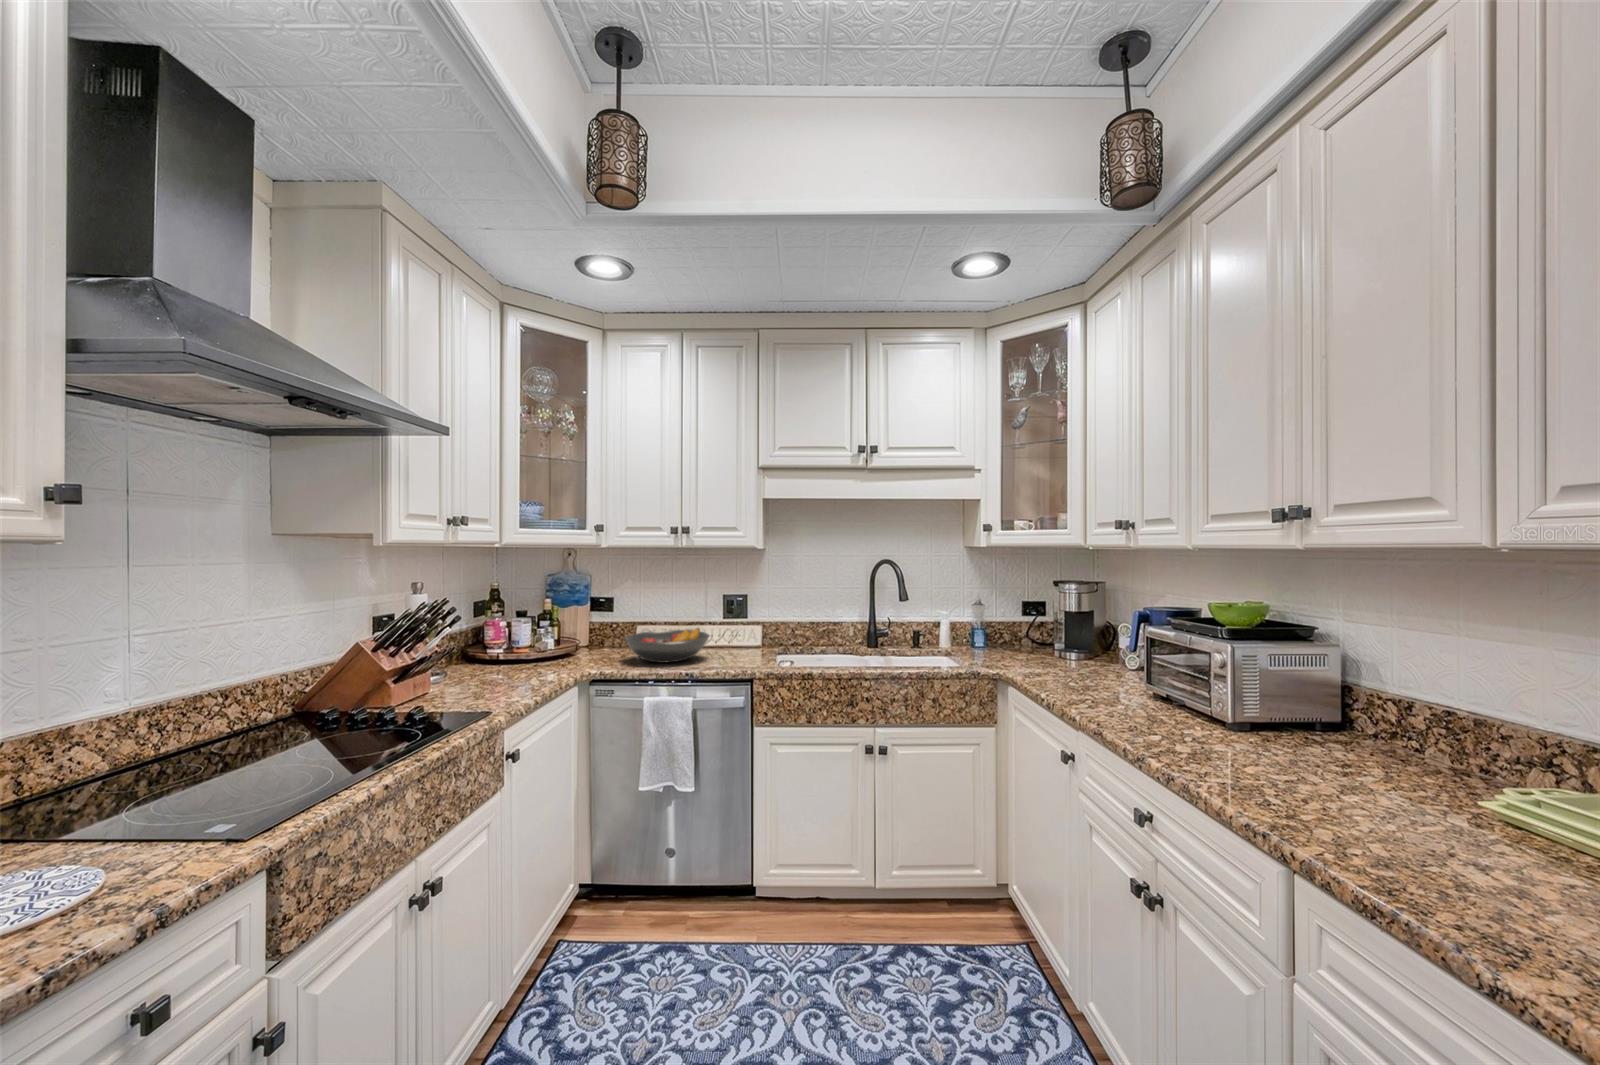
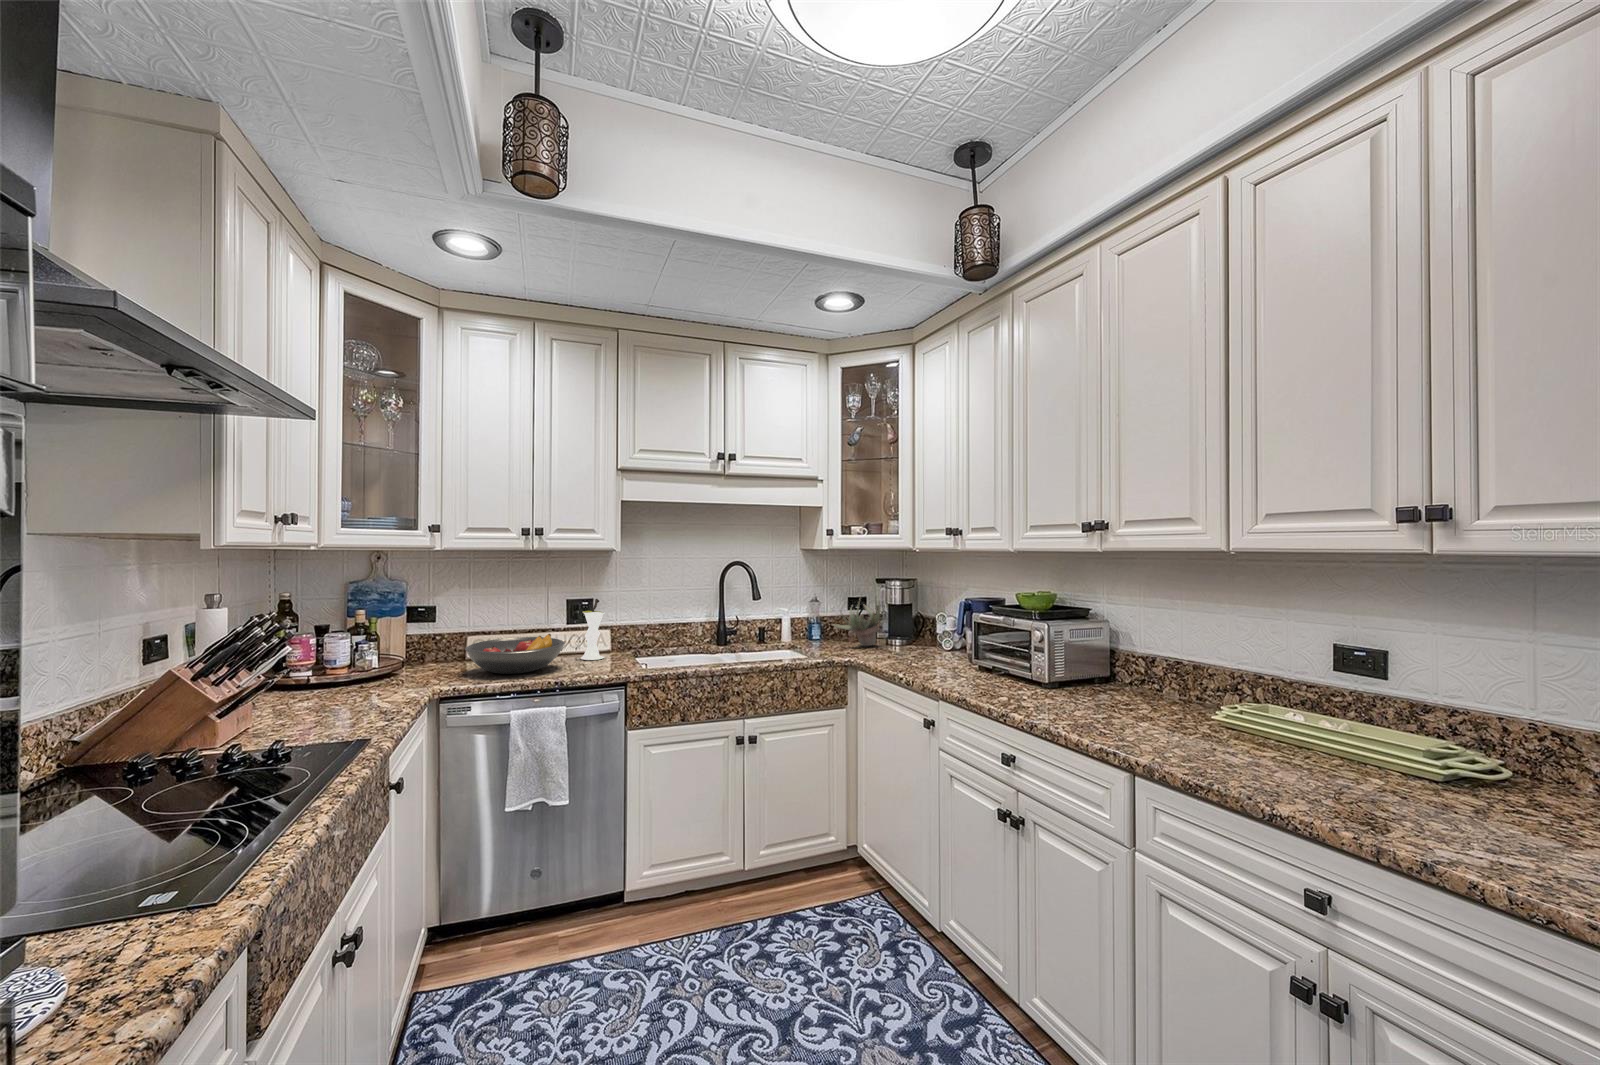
vase: none [732,597,754,654] -> present [581,599,605,660]
succulent plant: none [990,600,1050,657] -> present [833,599,880,646]

